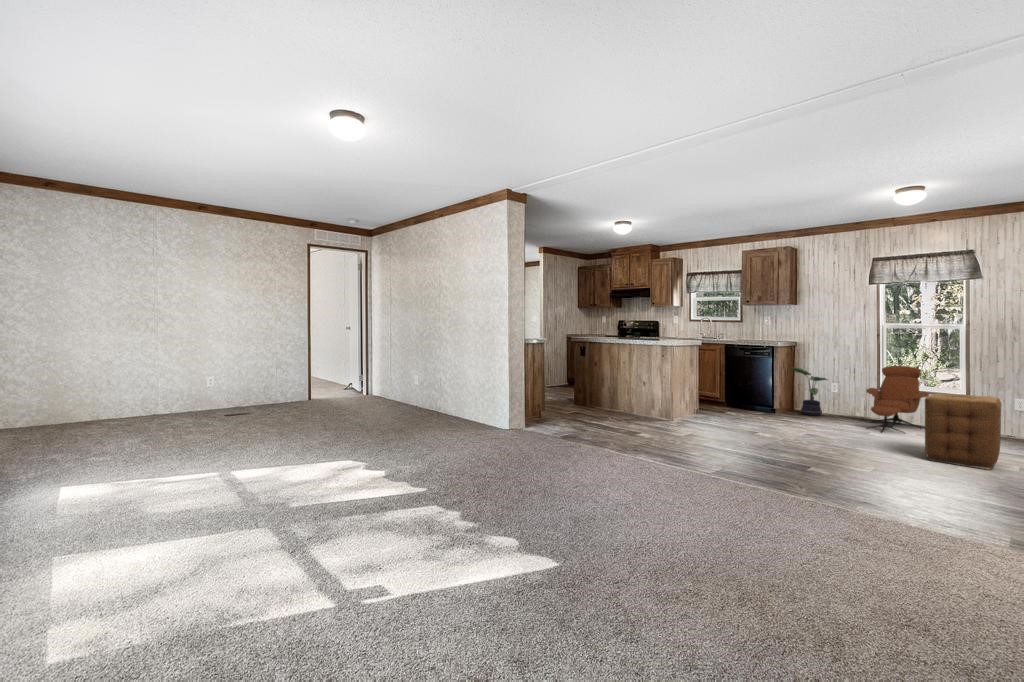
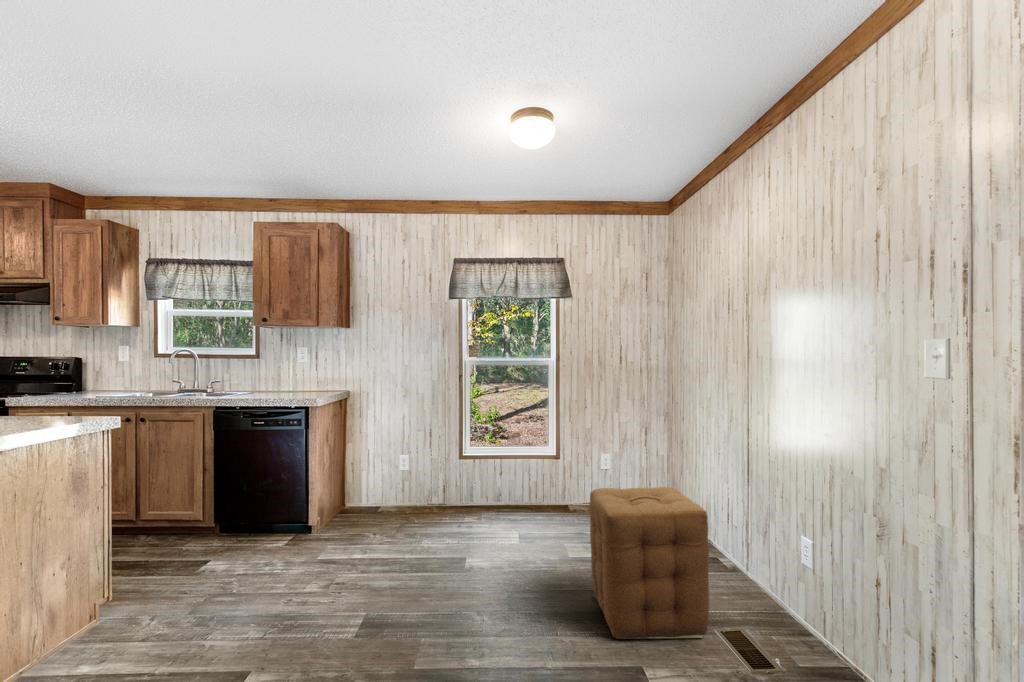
lounge chair: present [866,366,929,433] -> none [455,421,533,550]
potted plant: present [789,367,827,416] -> none [338,437,403,520]

